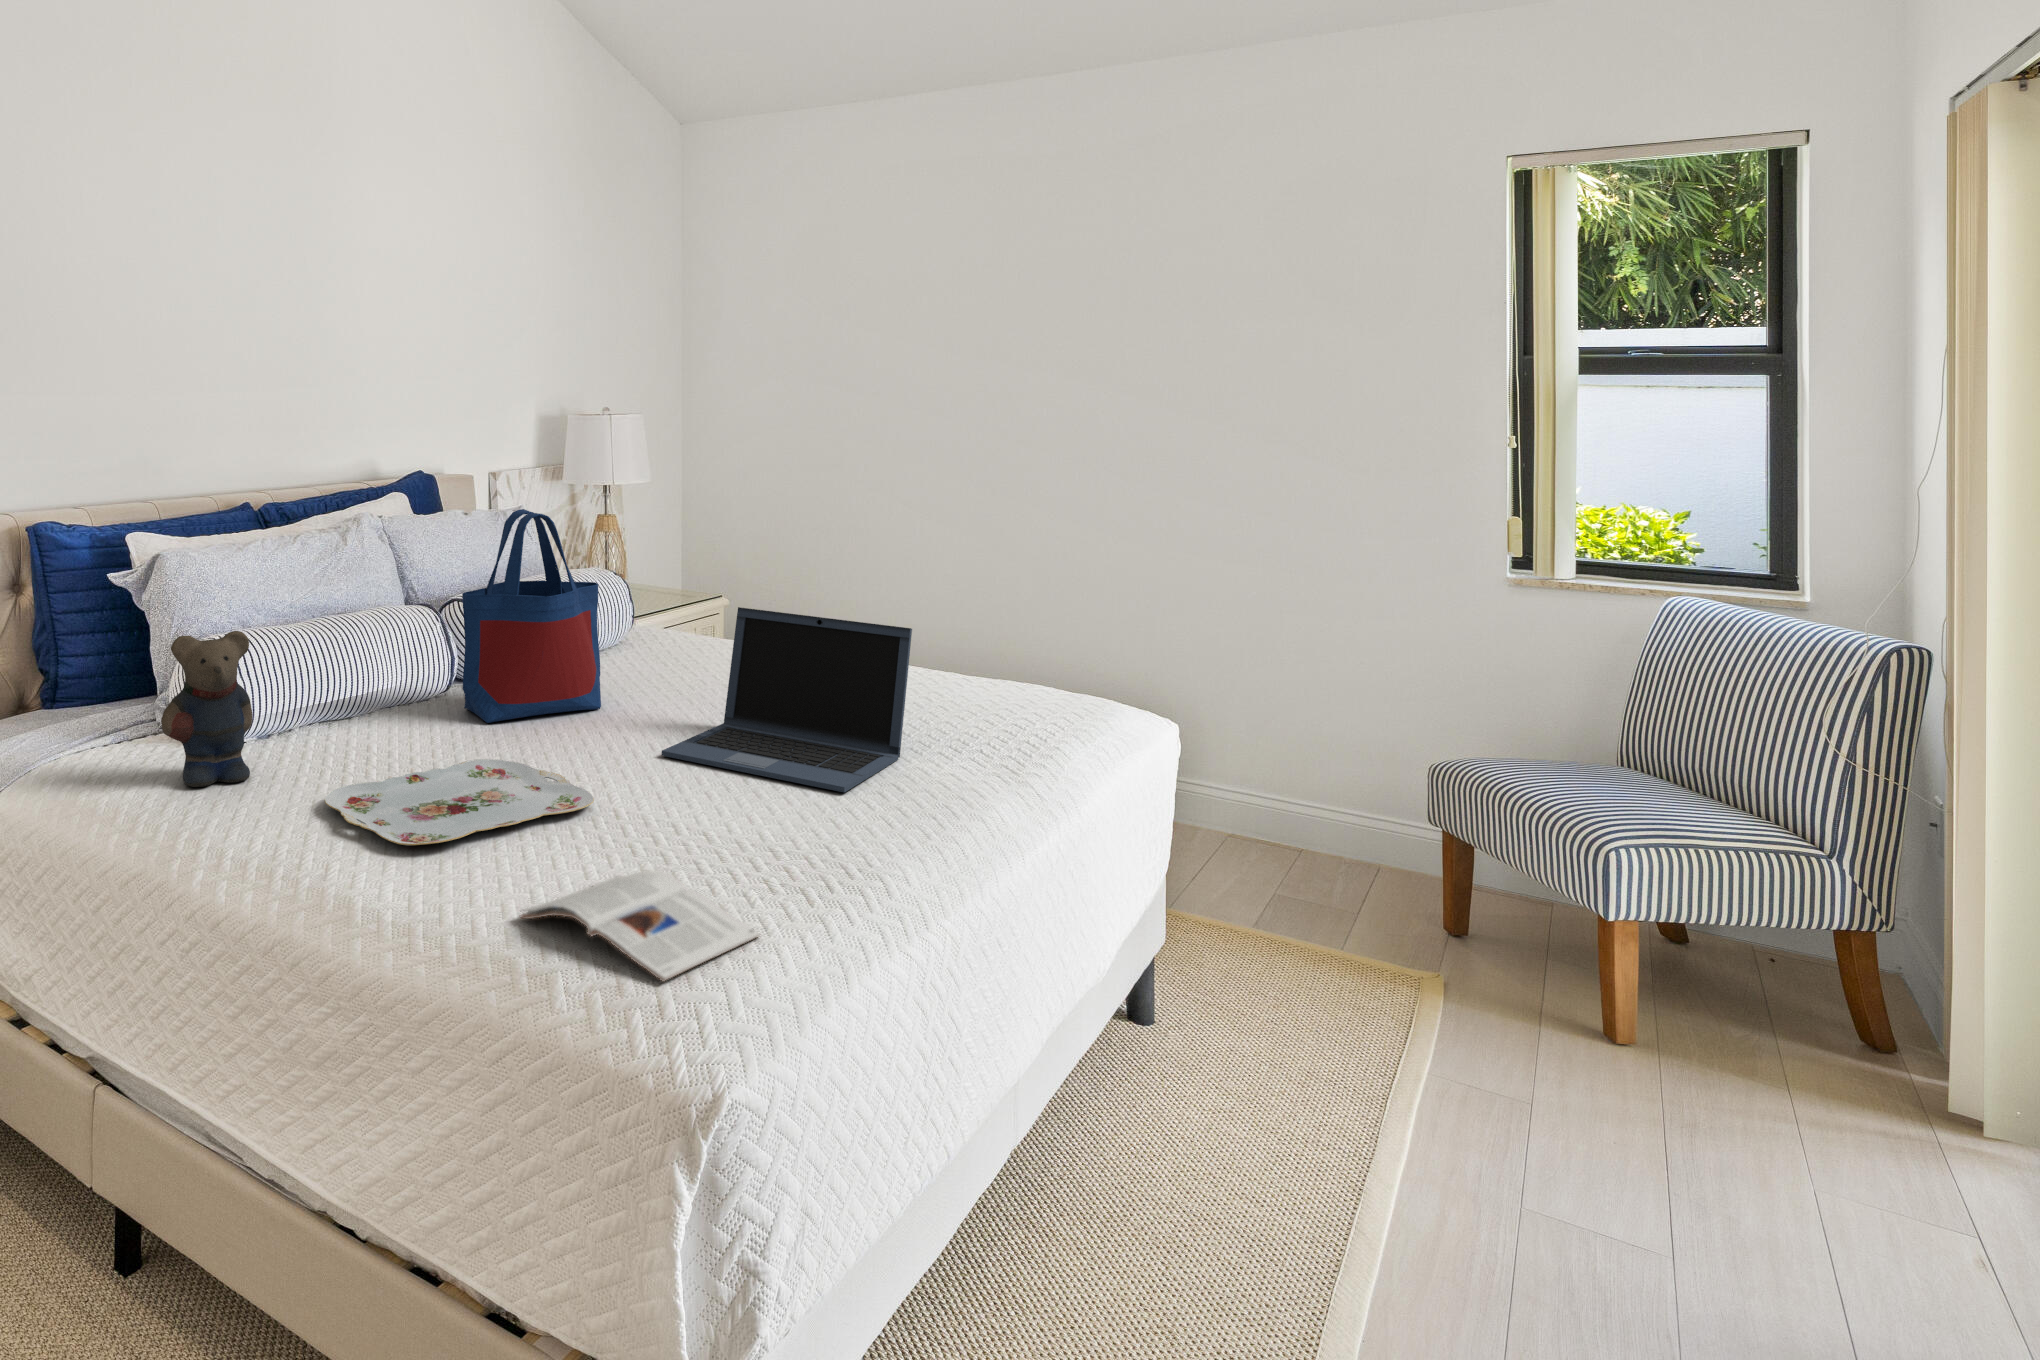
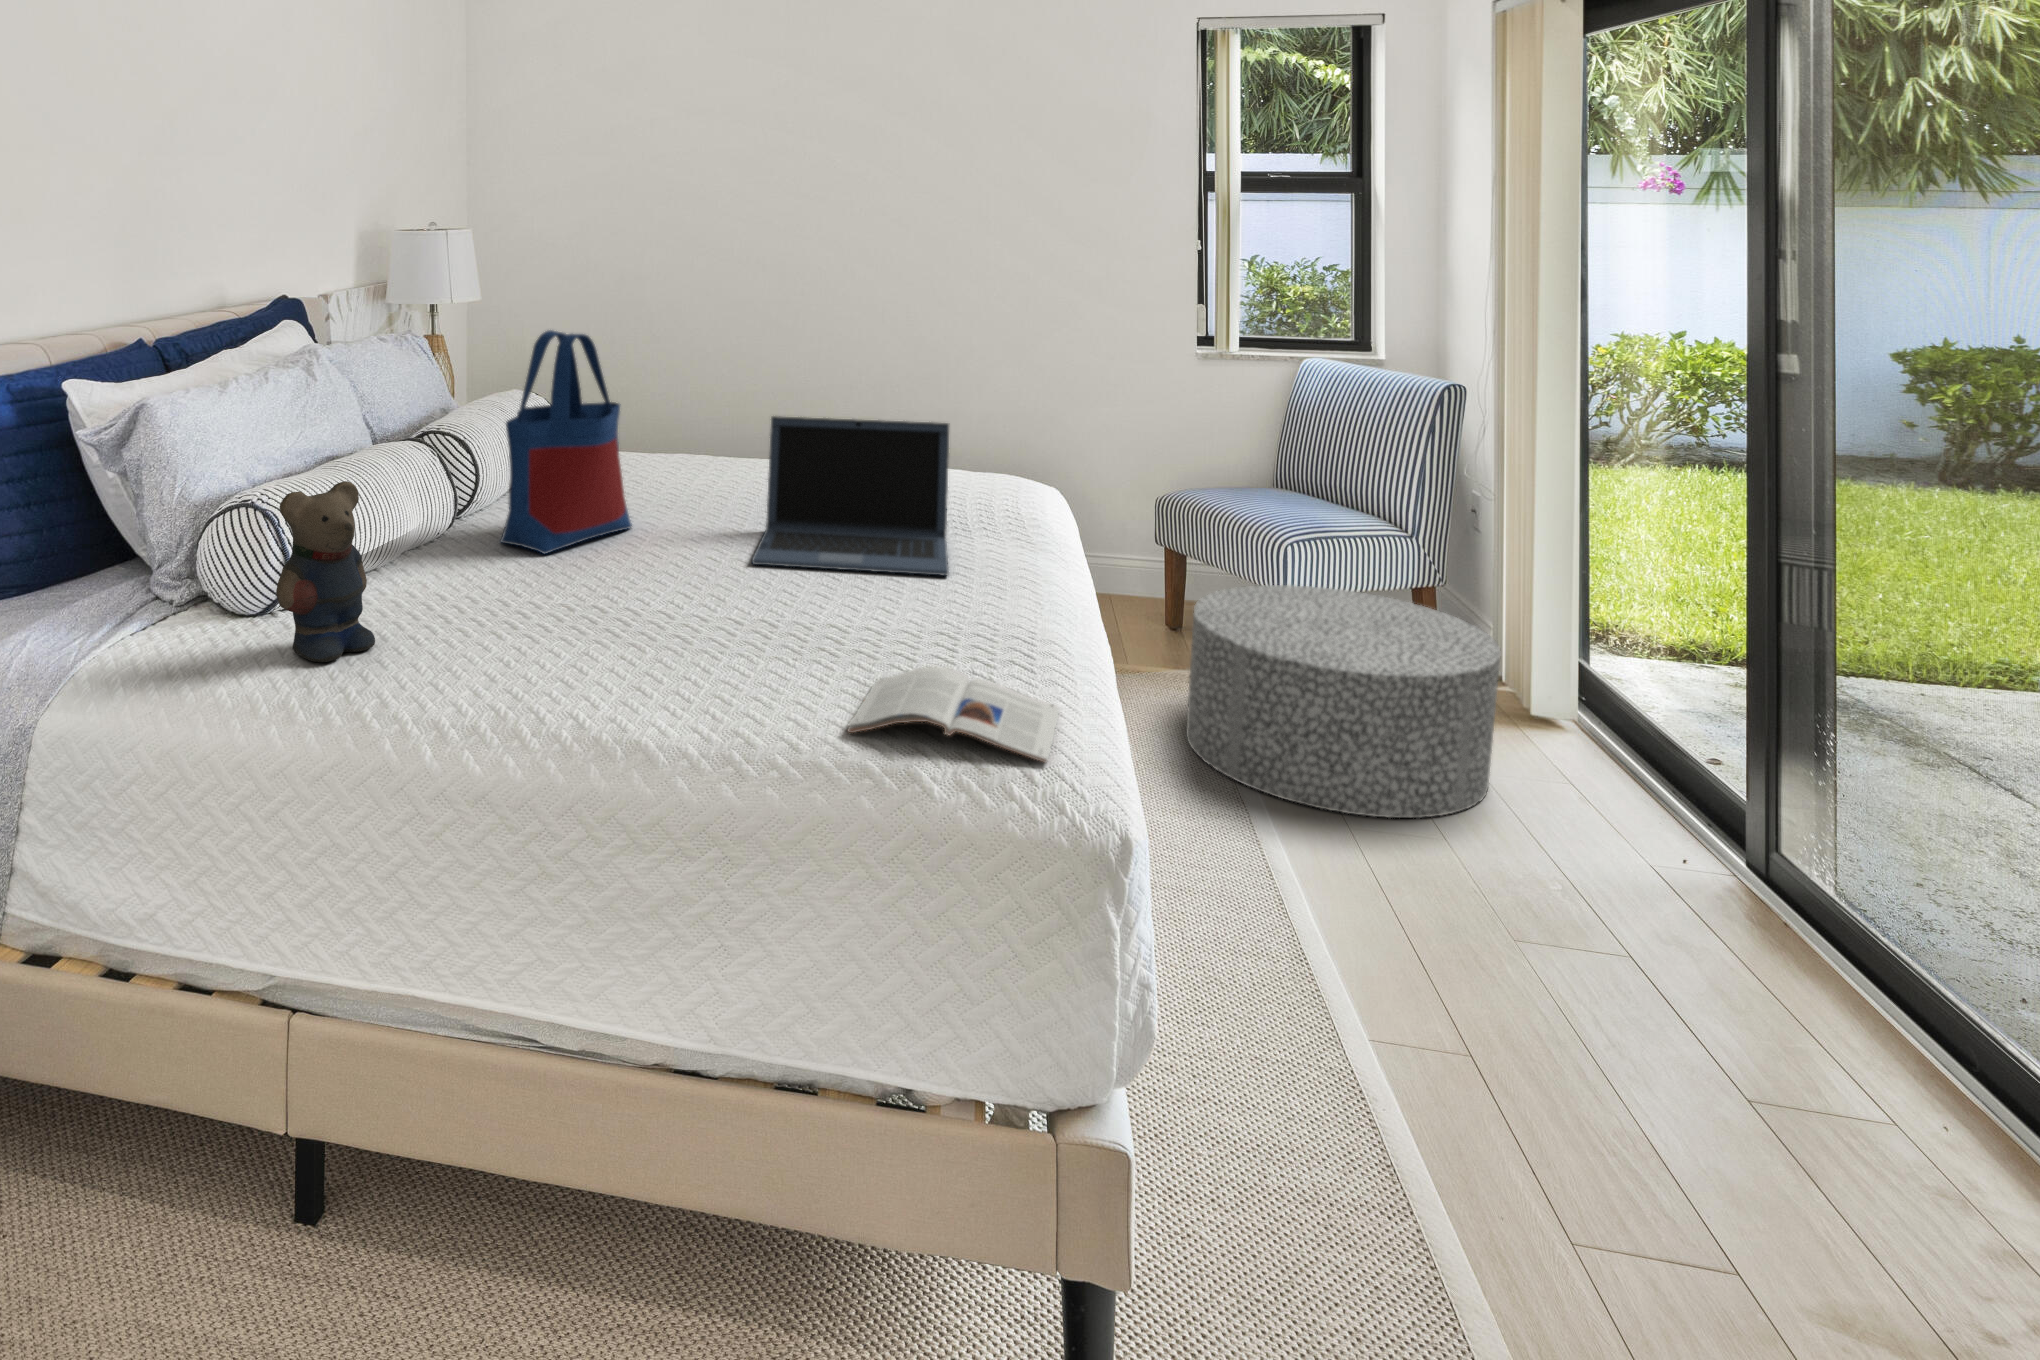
serving tray: present [325,759,594,846] -> none [498,588,765,684]
ottoman: none [1347,880,1806,1245] -> present [1186,585,1501,818]

